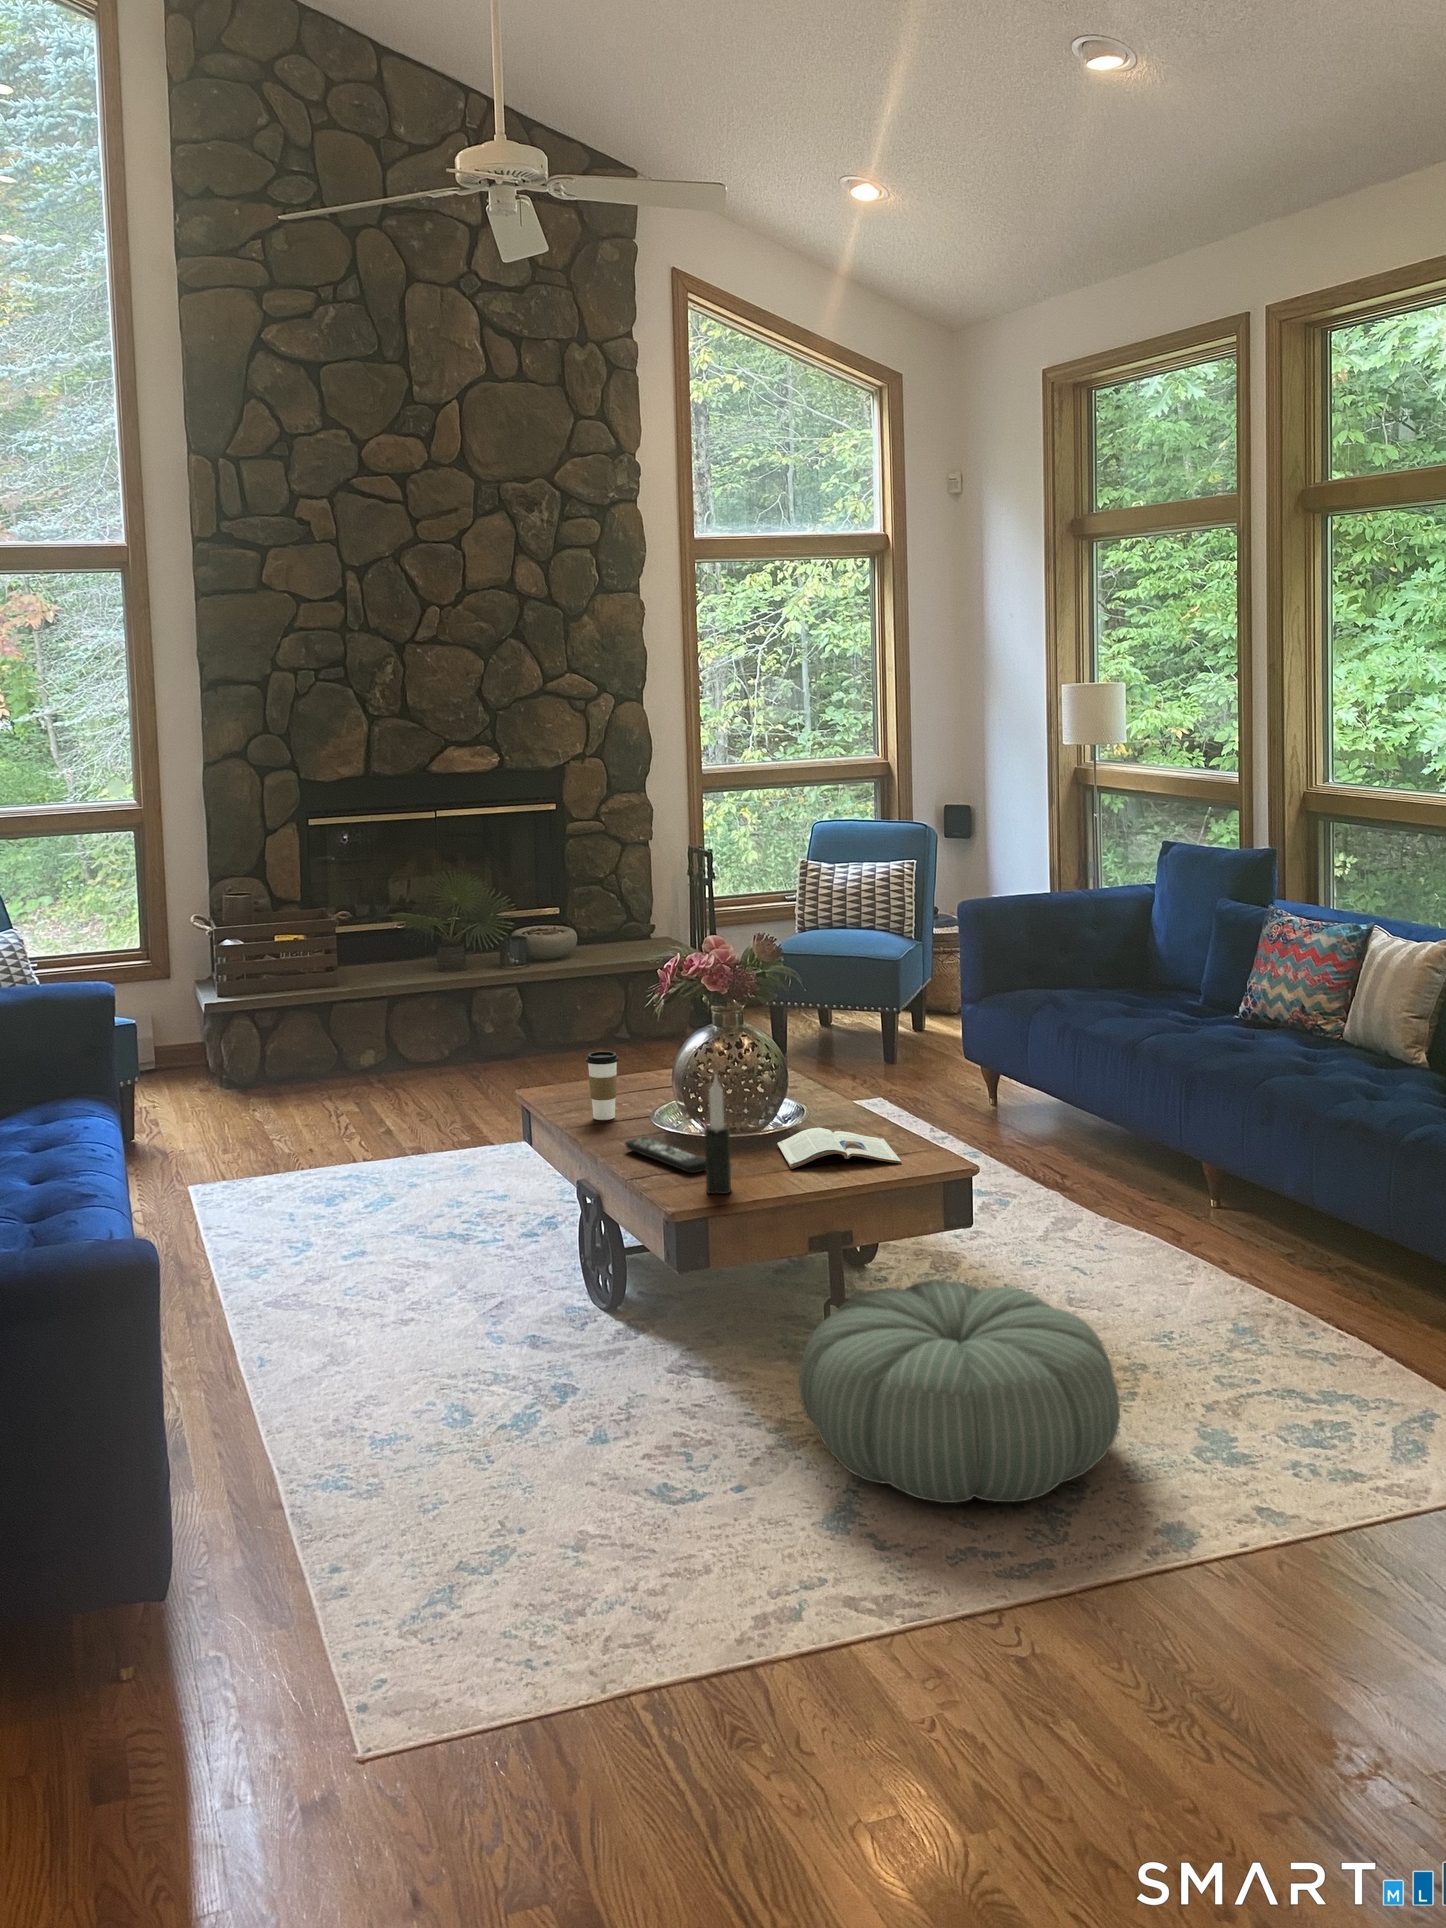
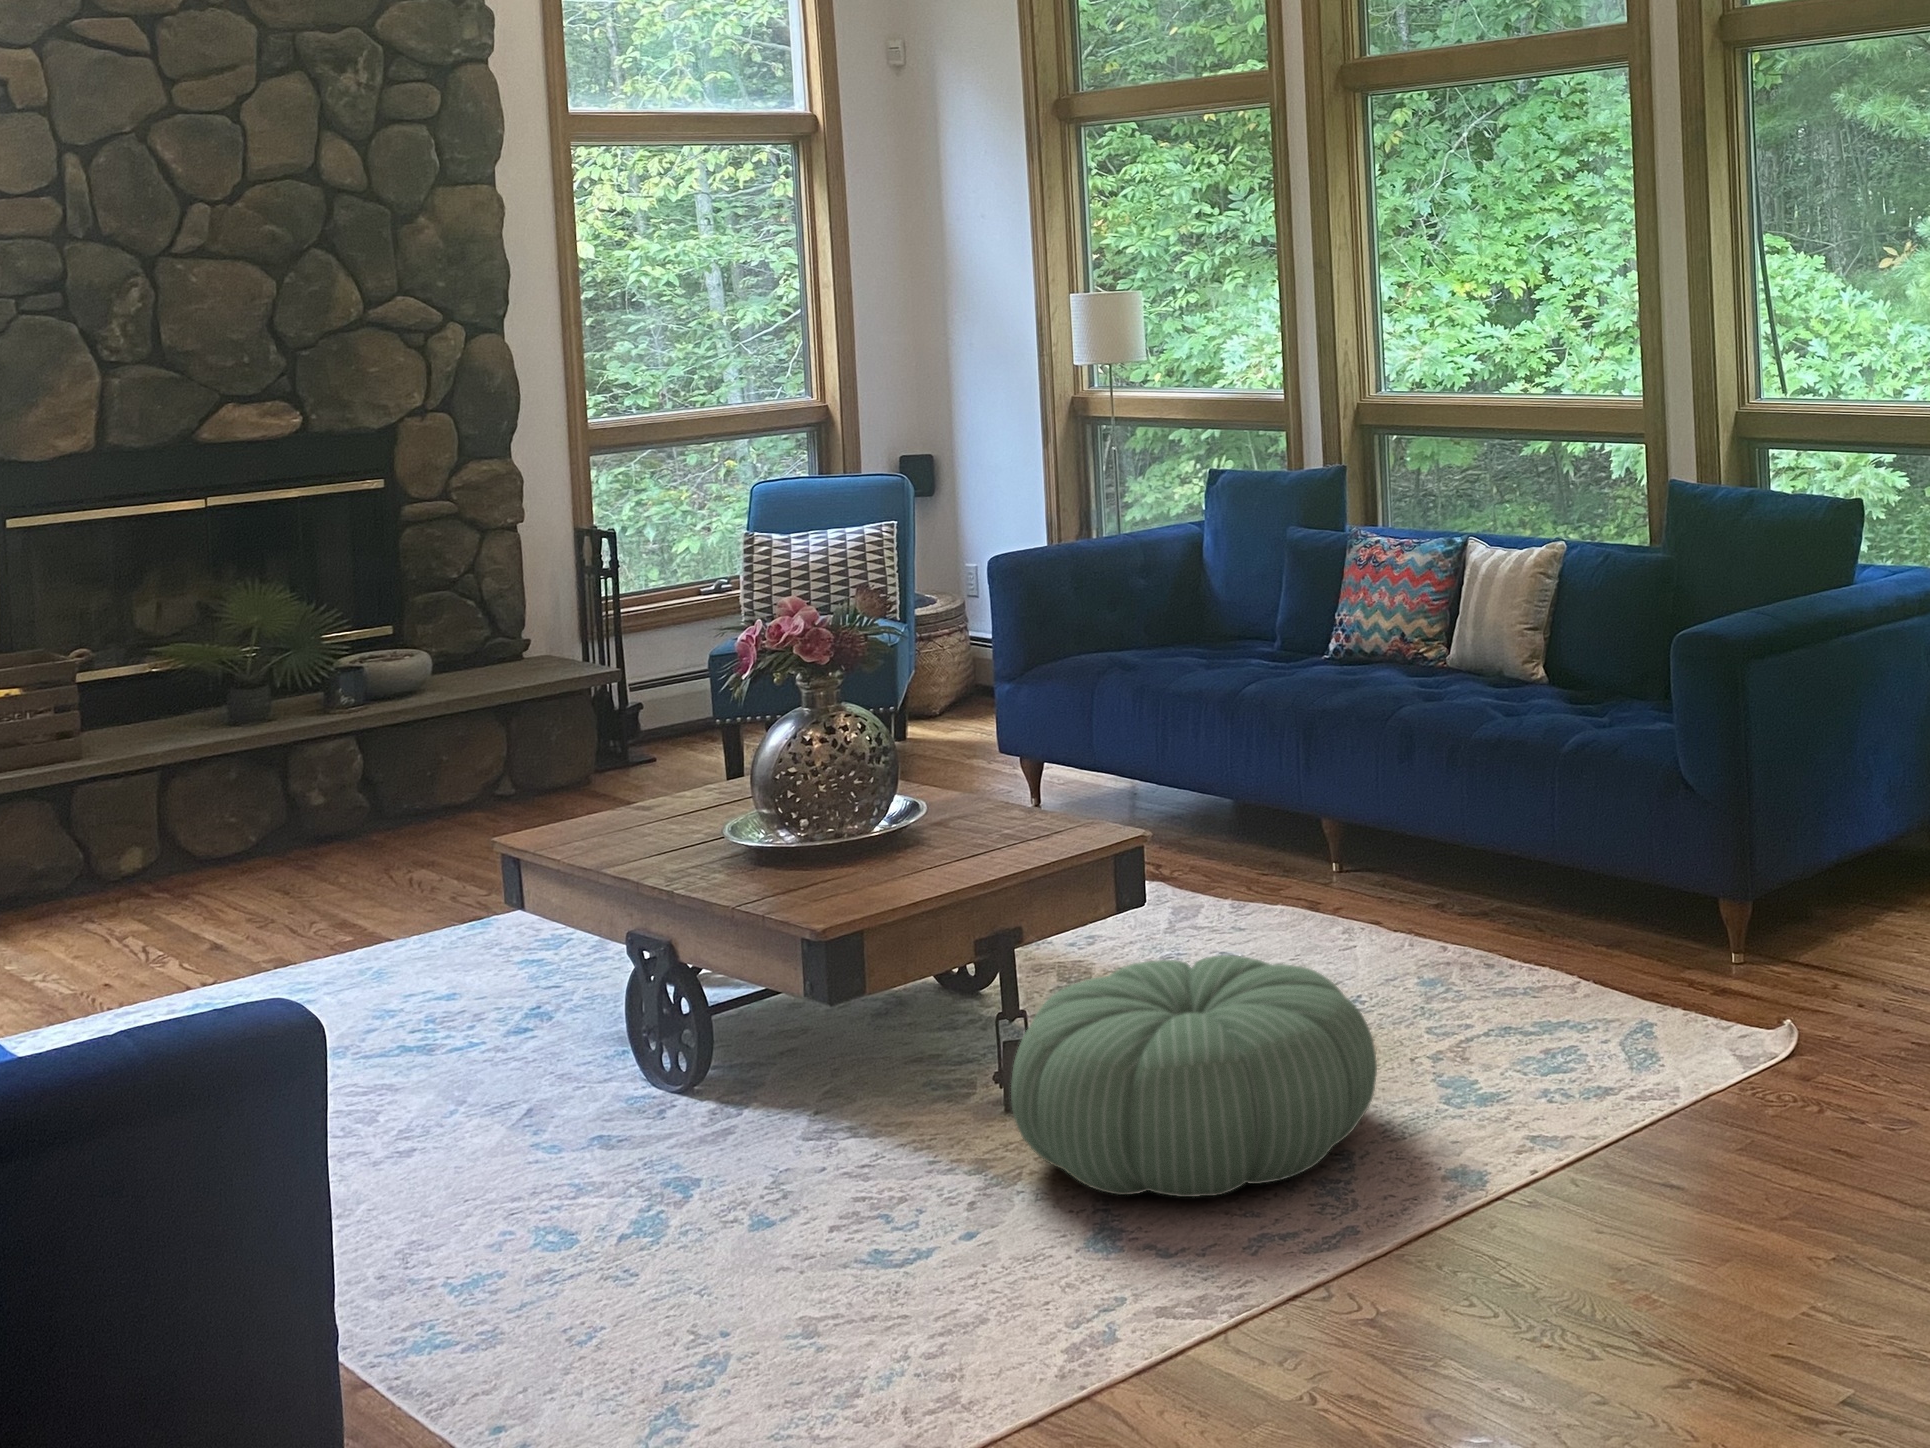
coffee cup: present [586,1051,619,1120] -> none [625,760,670,851]
candle: present [705,1075,731,1194] -> none [851,750,887,901]
magazine: present [778,1128,901,1169] -> none [905,815,1068,863]
remote control: present [625,1137,706,1173] -> none [713,856,841,885]

